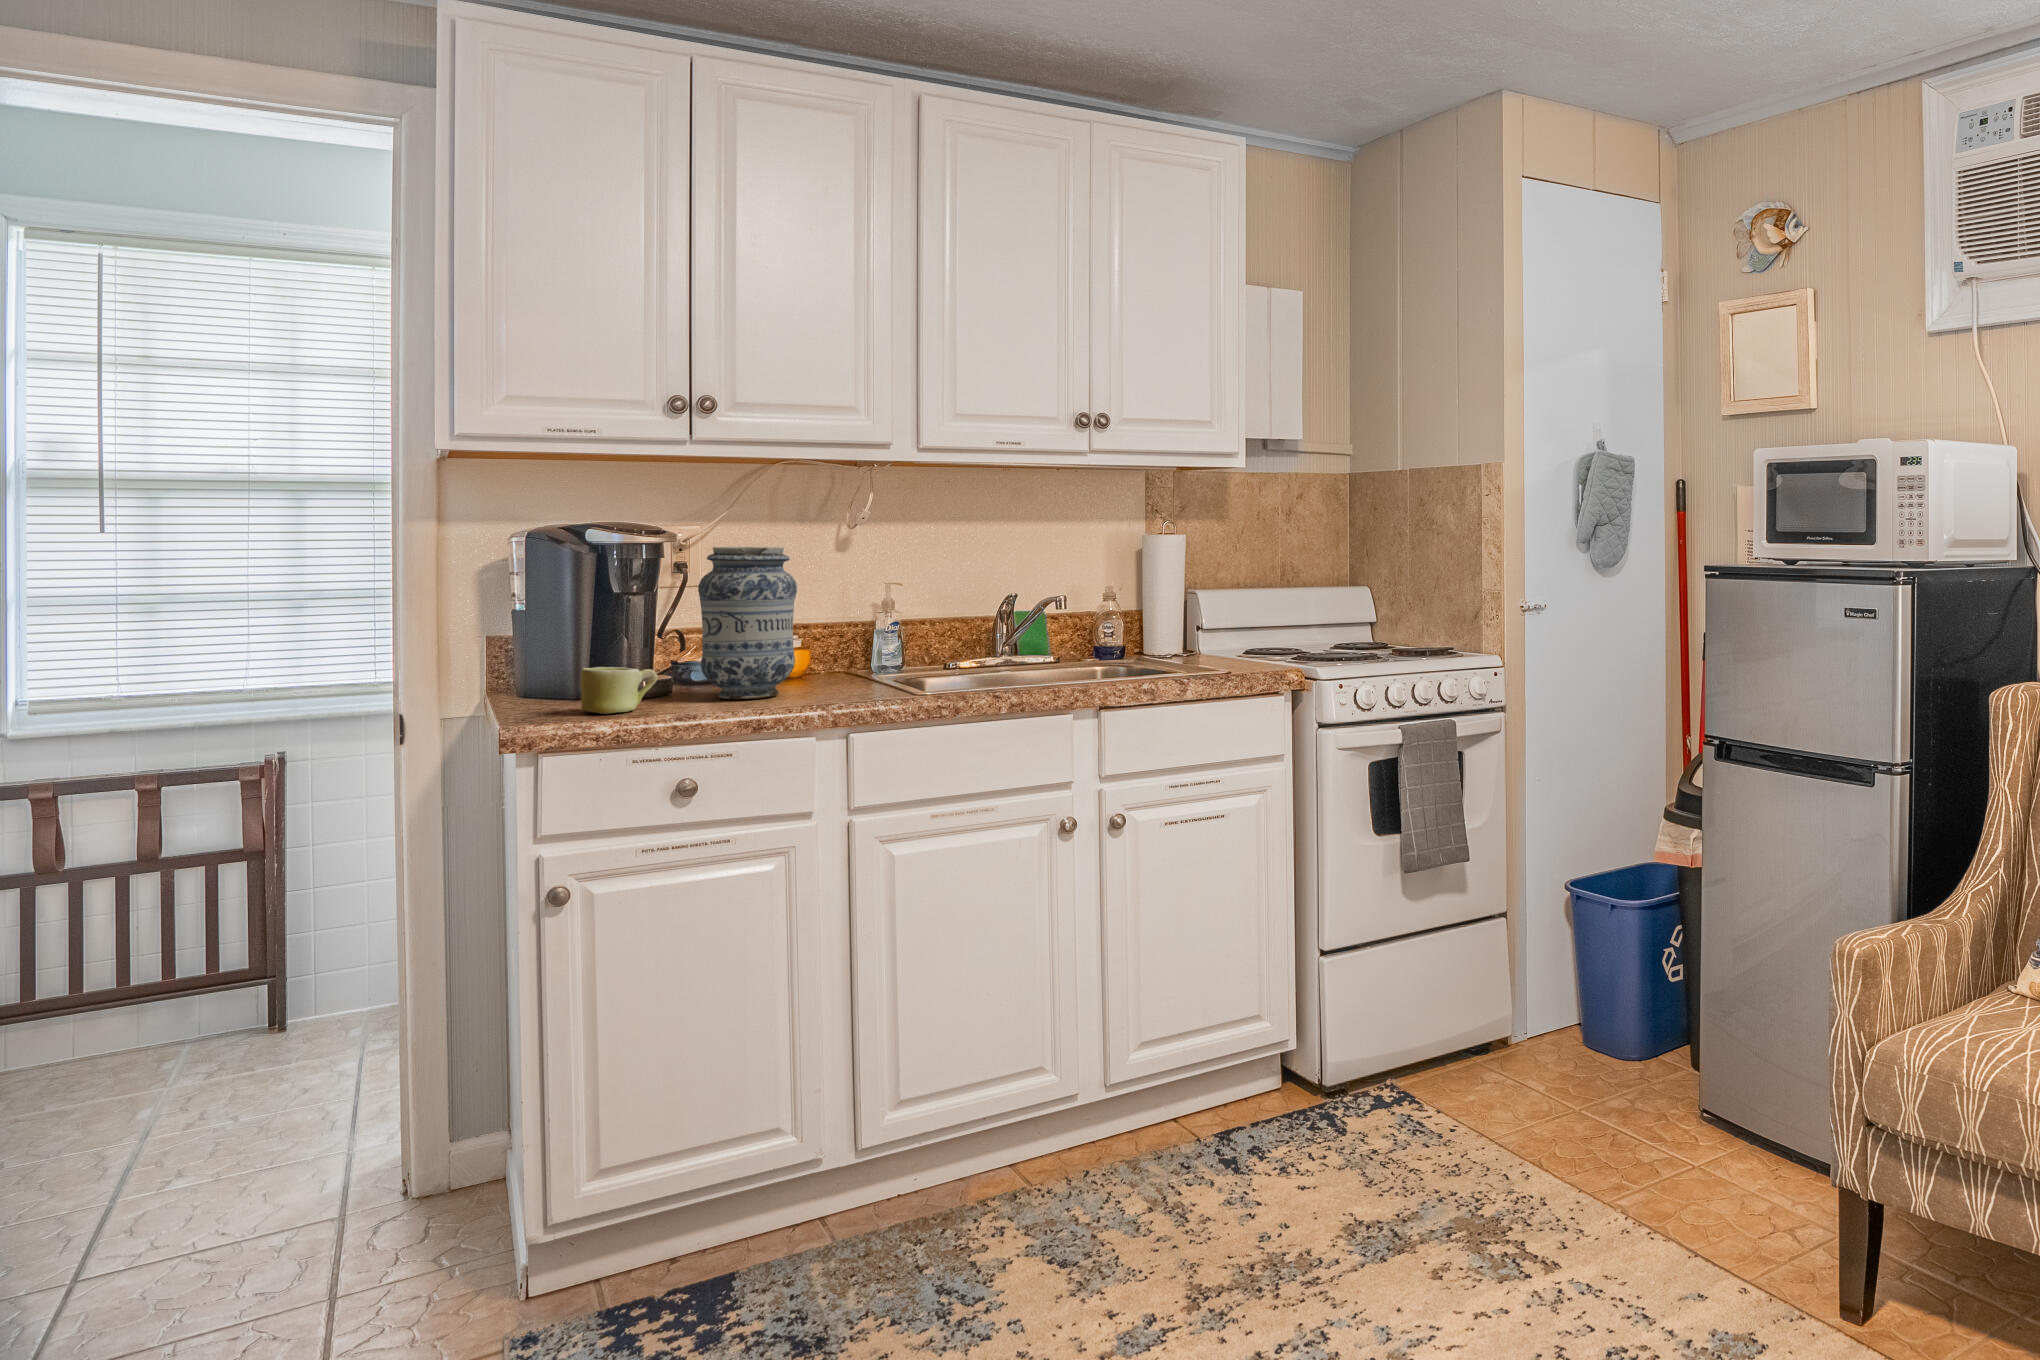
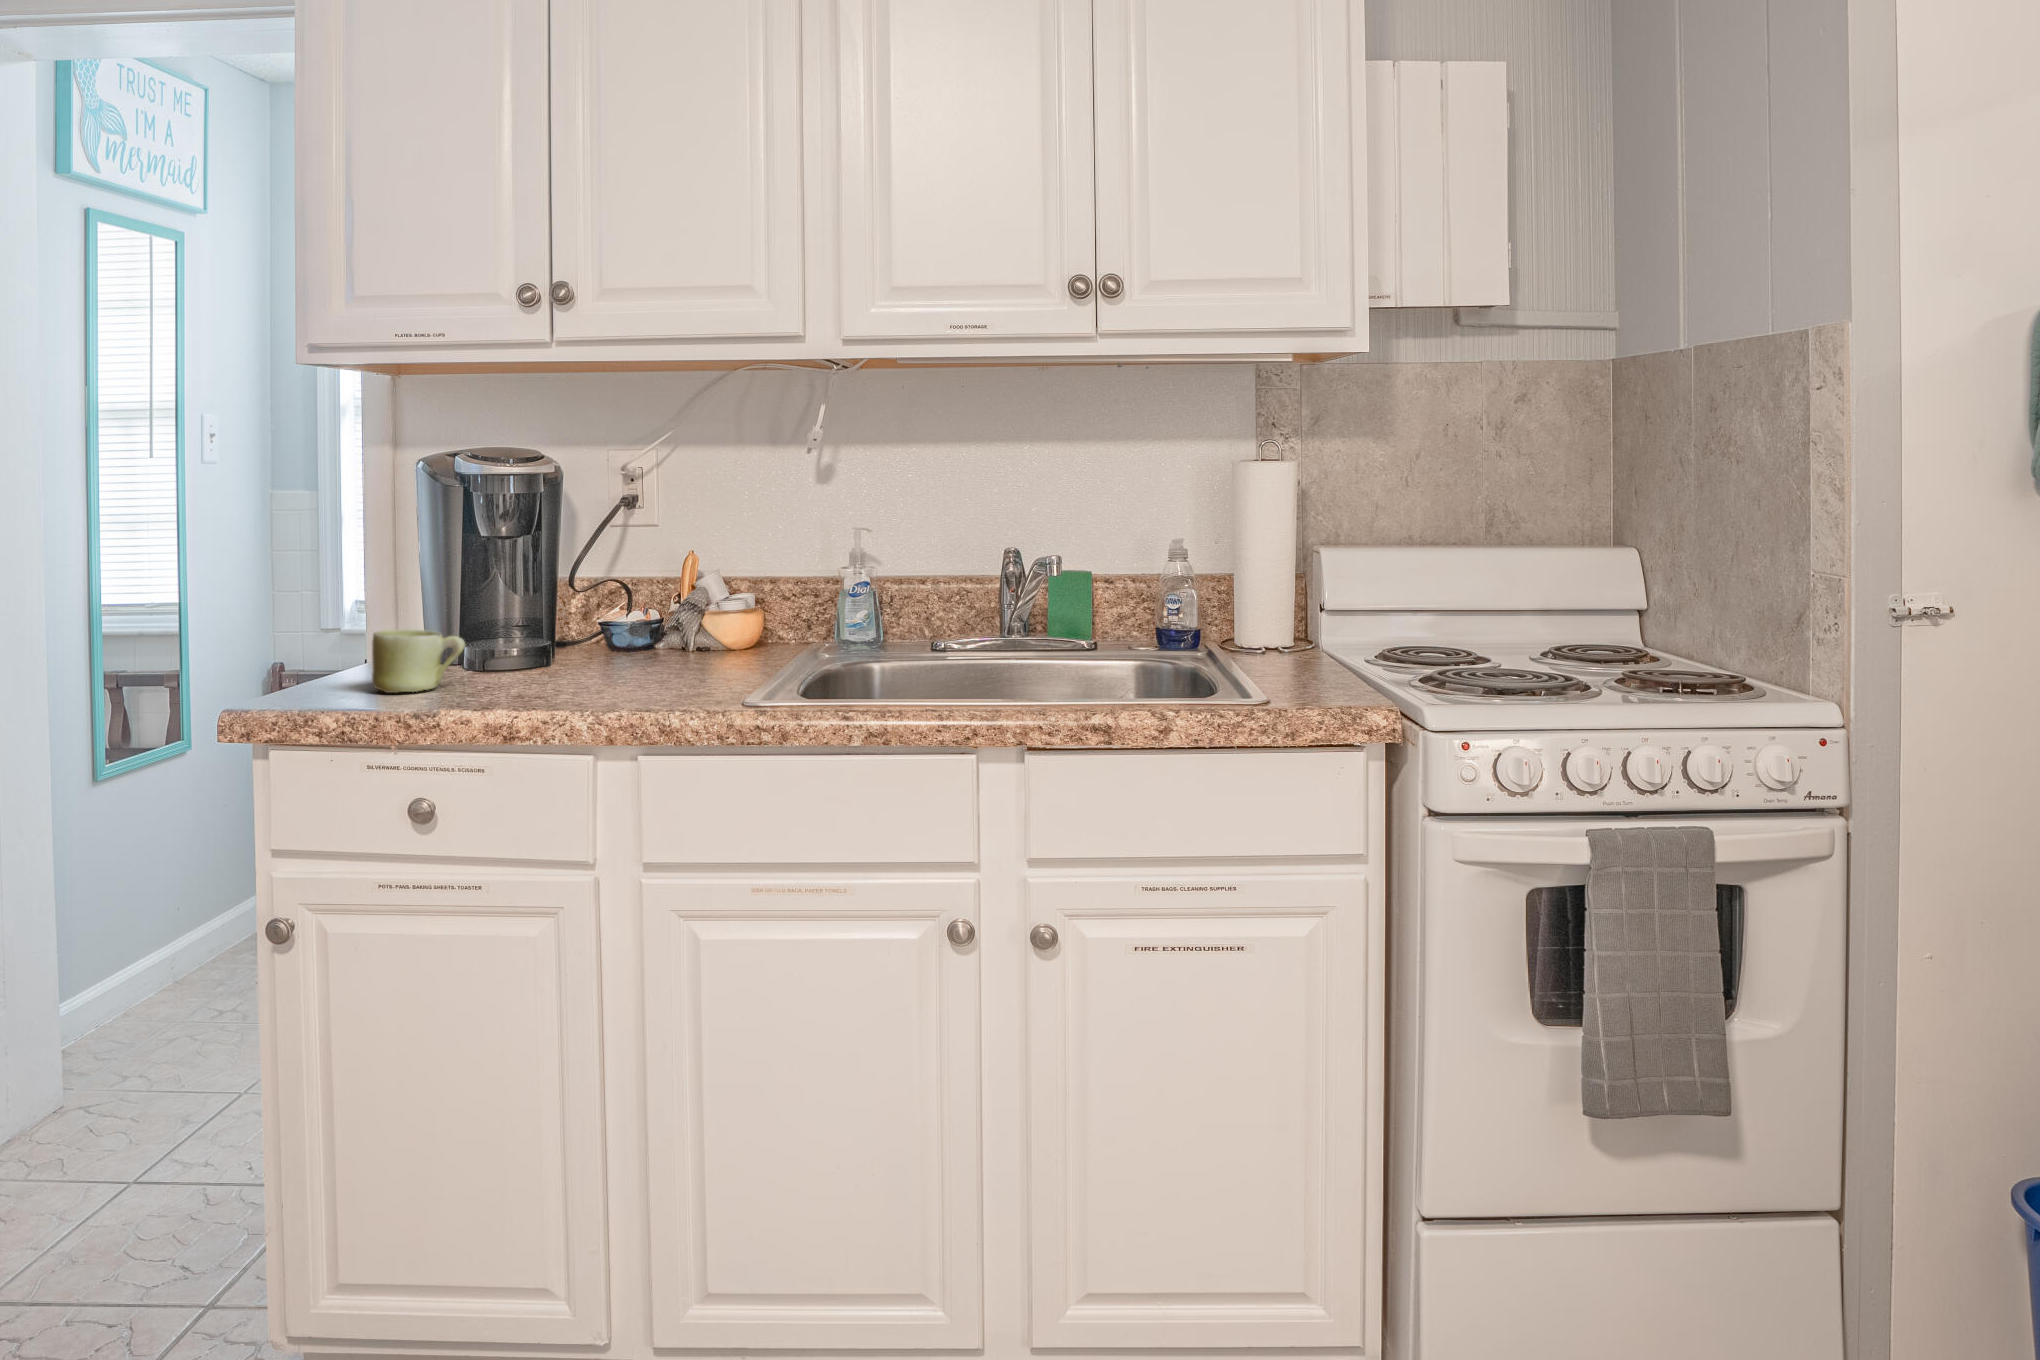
vase: present [698,547,797,699] -> none [535,474,660,683]

